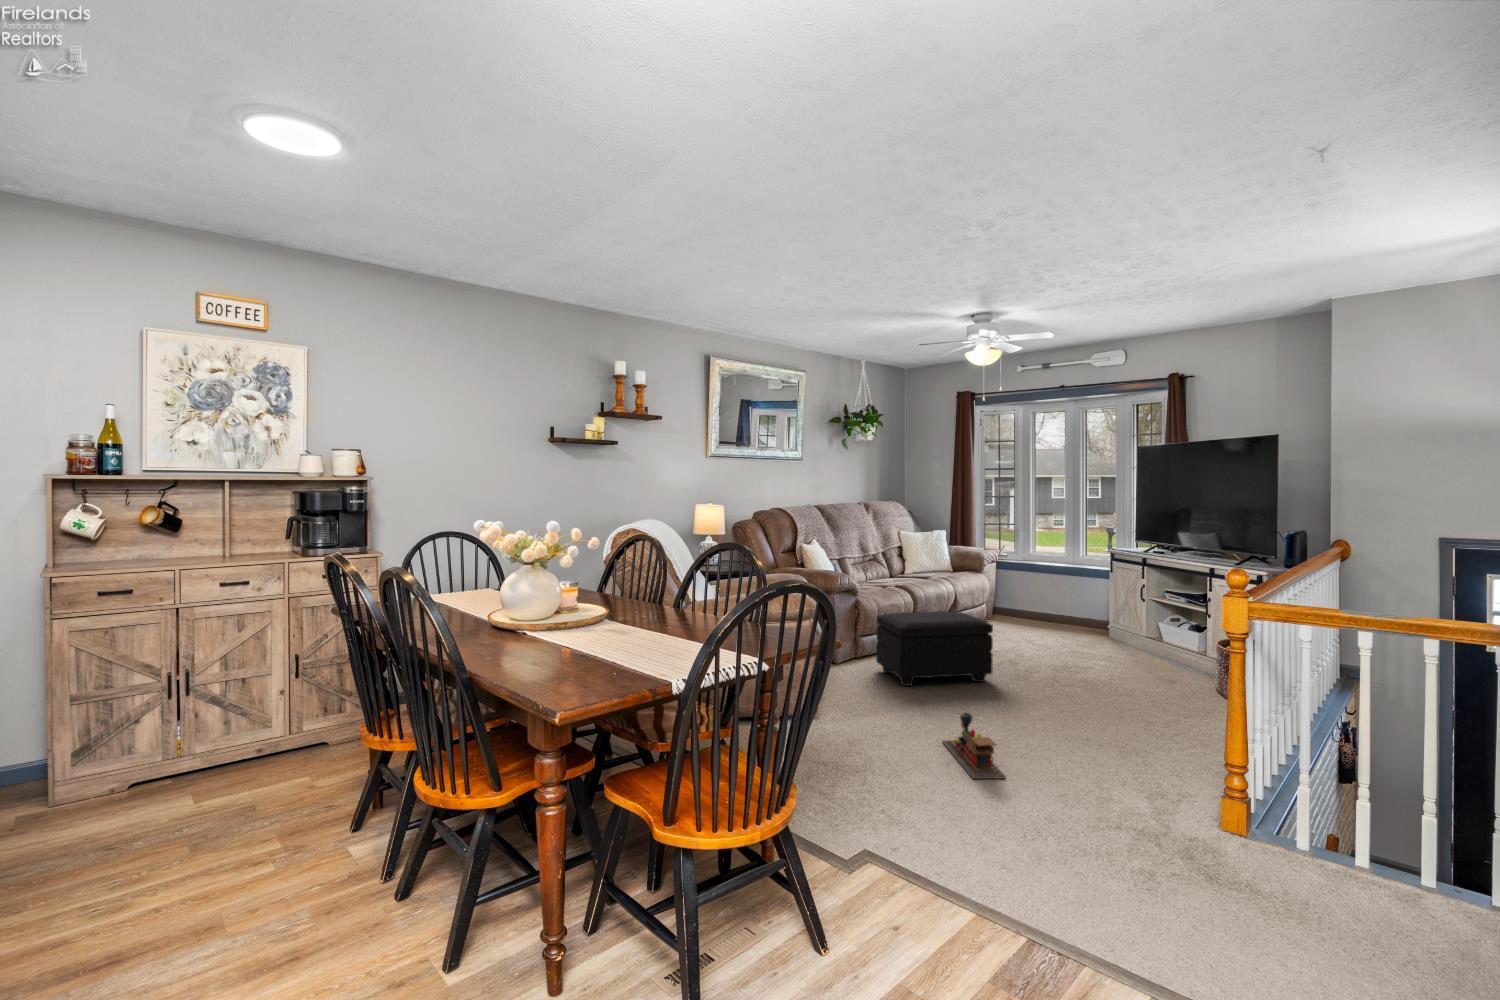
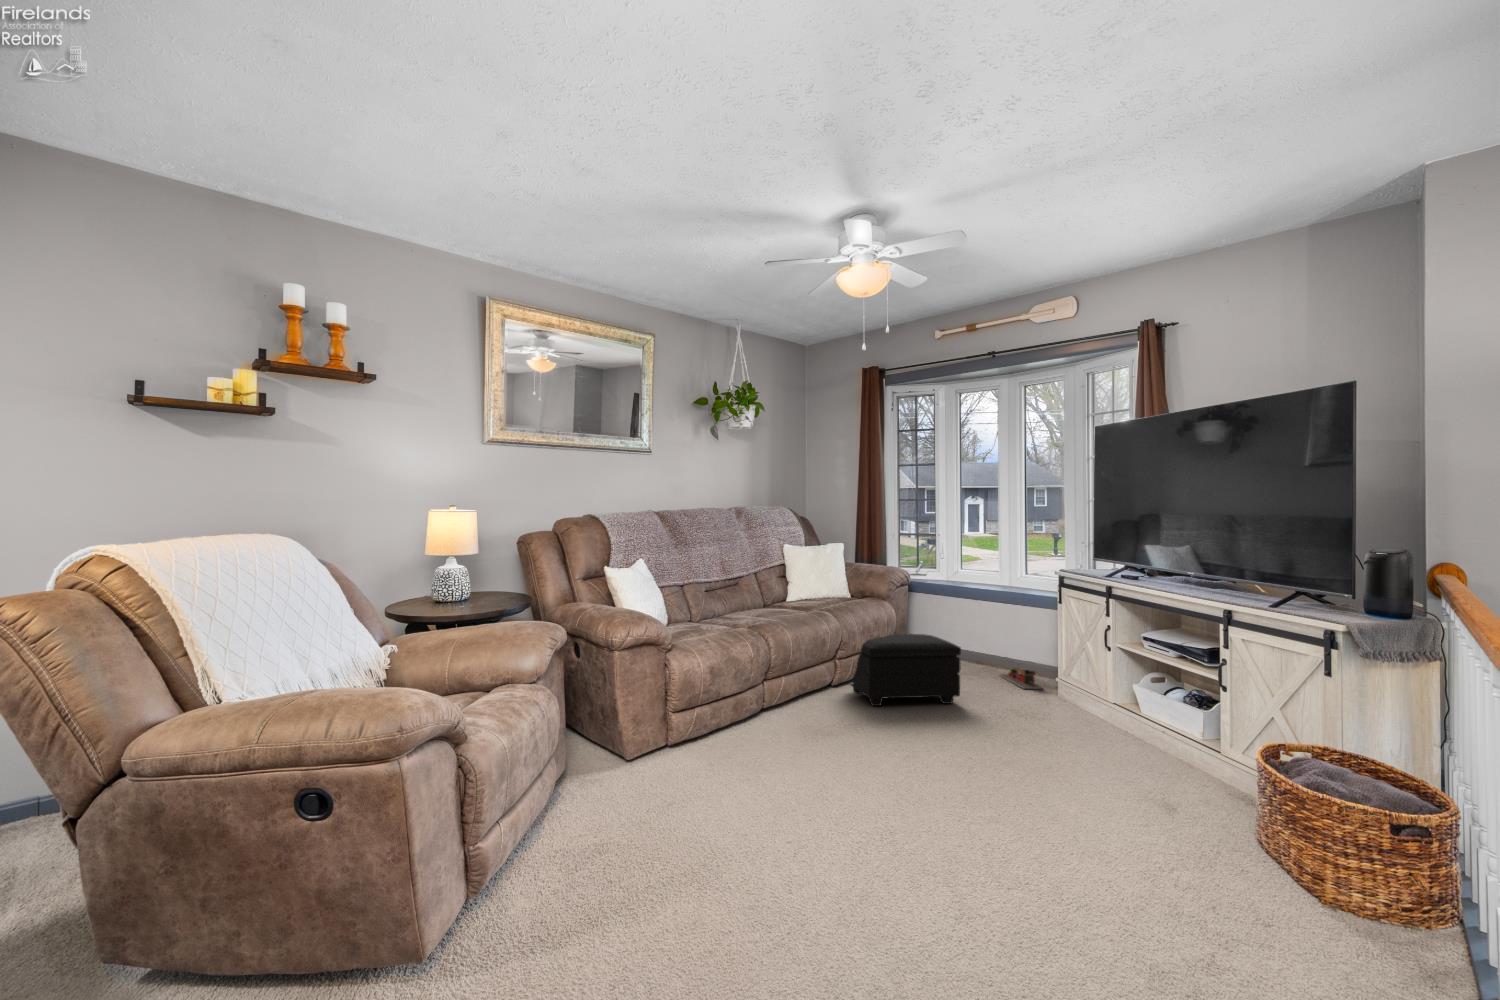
toy train: present [942,712,1006,779] -> present [999,667,1043,689]

